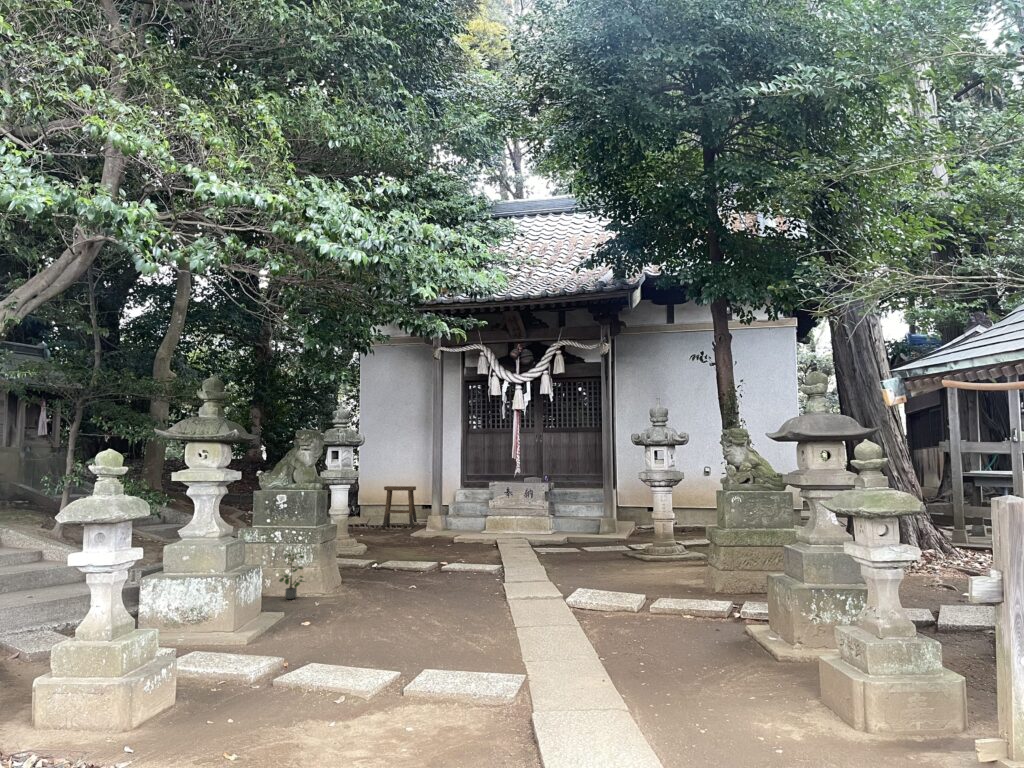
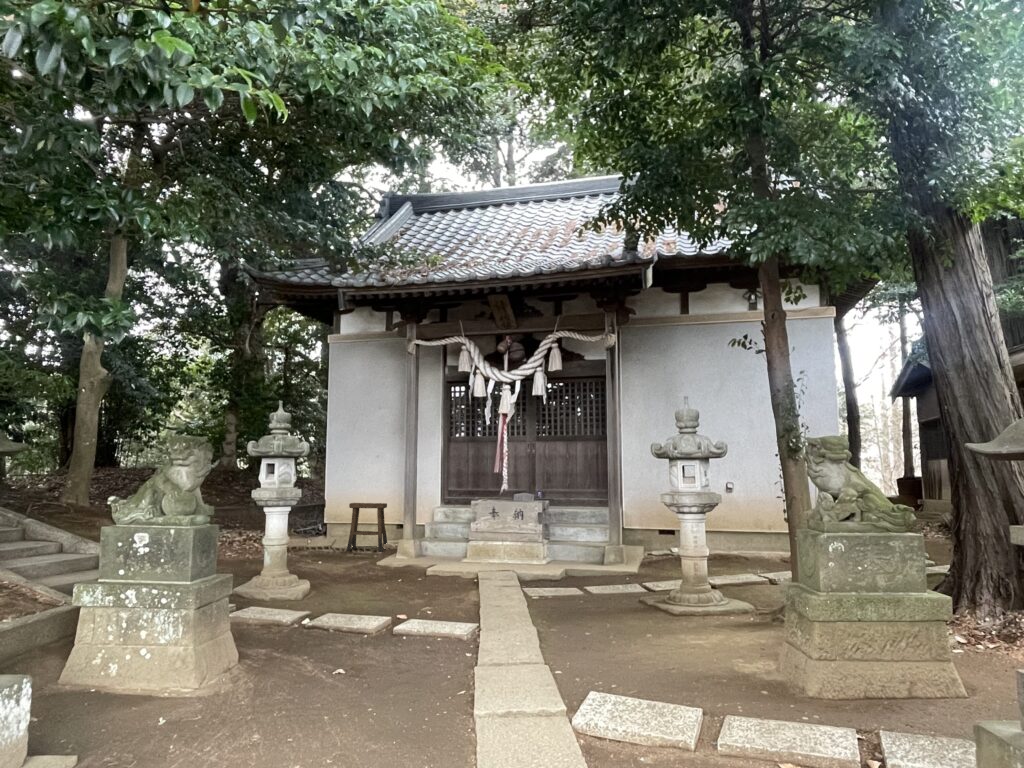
potted plant: present [279,553,305,599] -> none [122,623,167,701]

